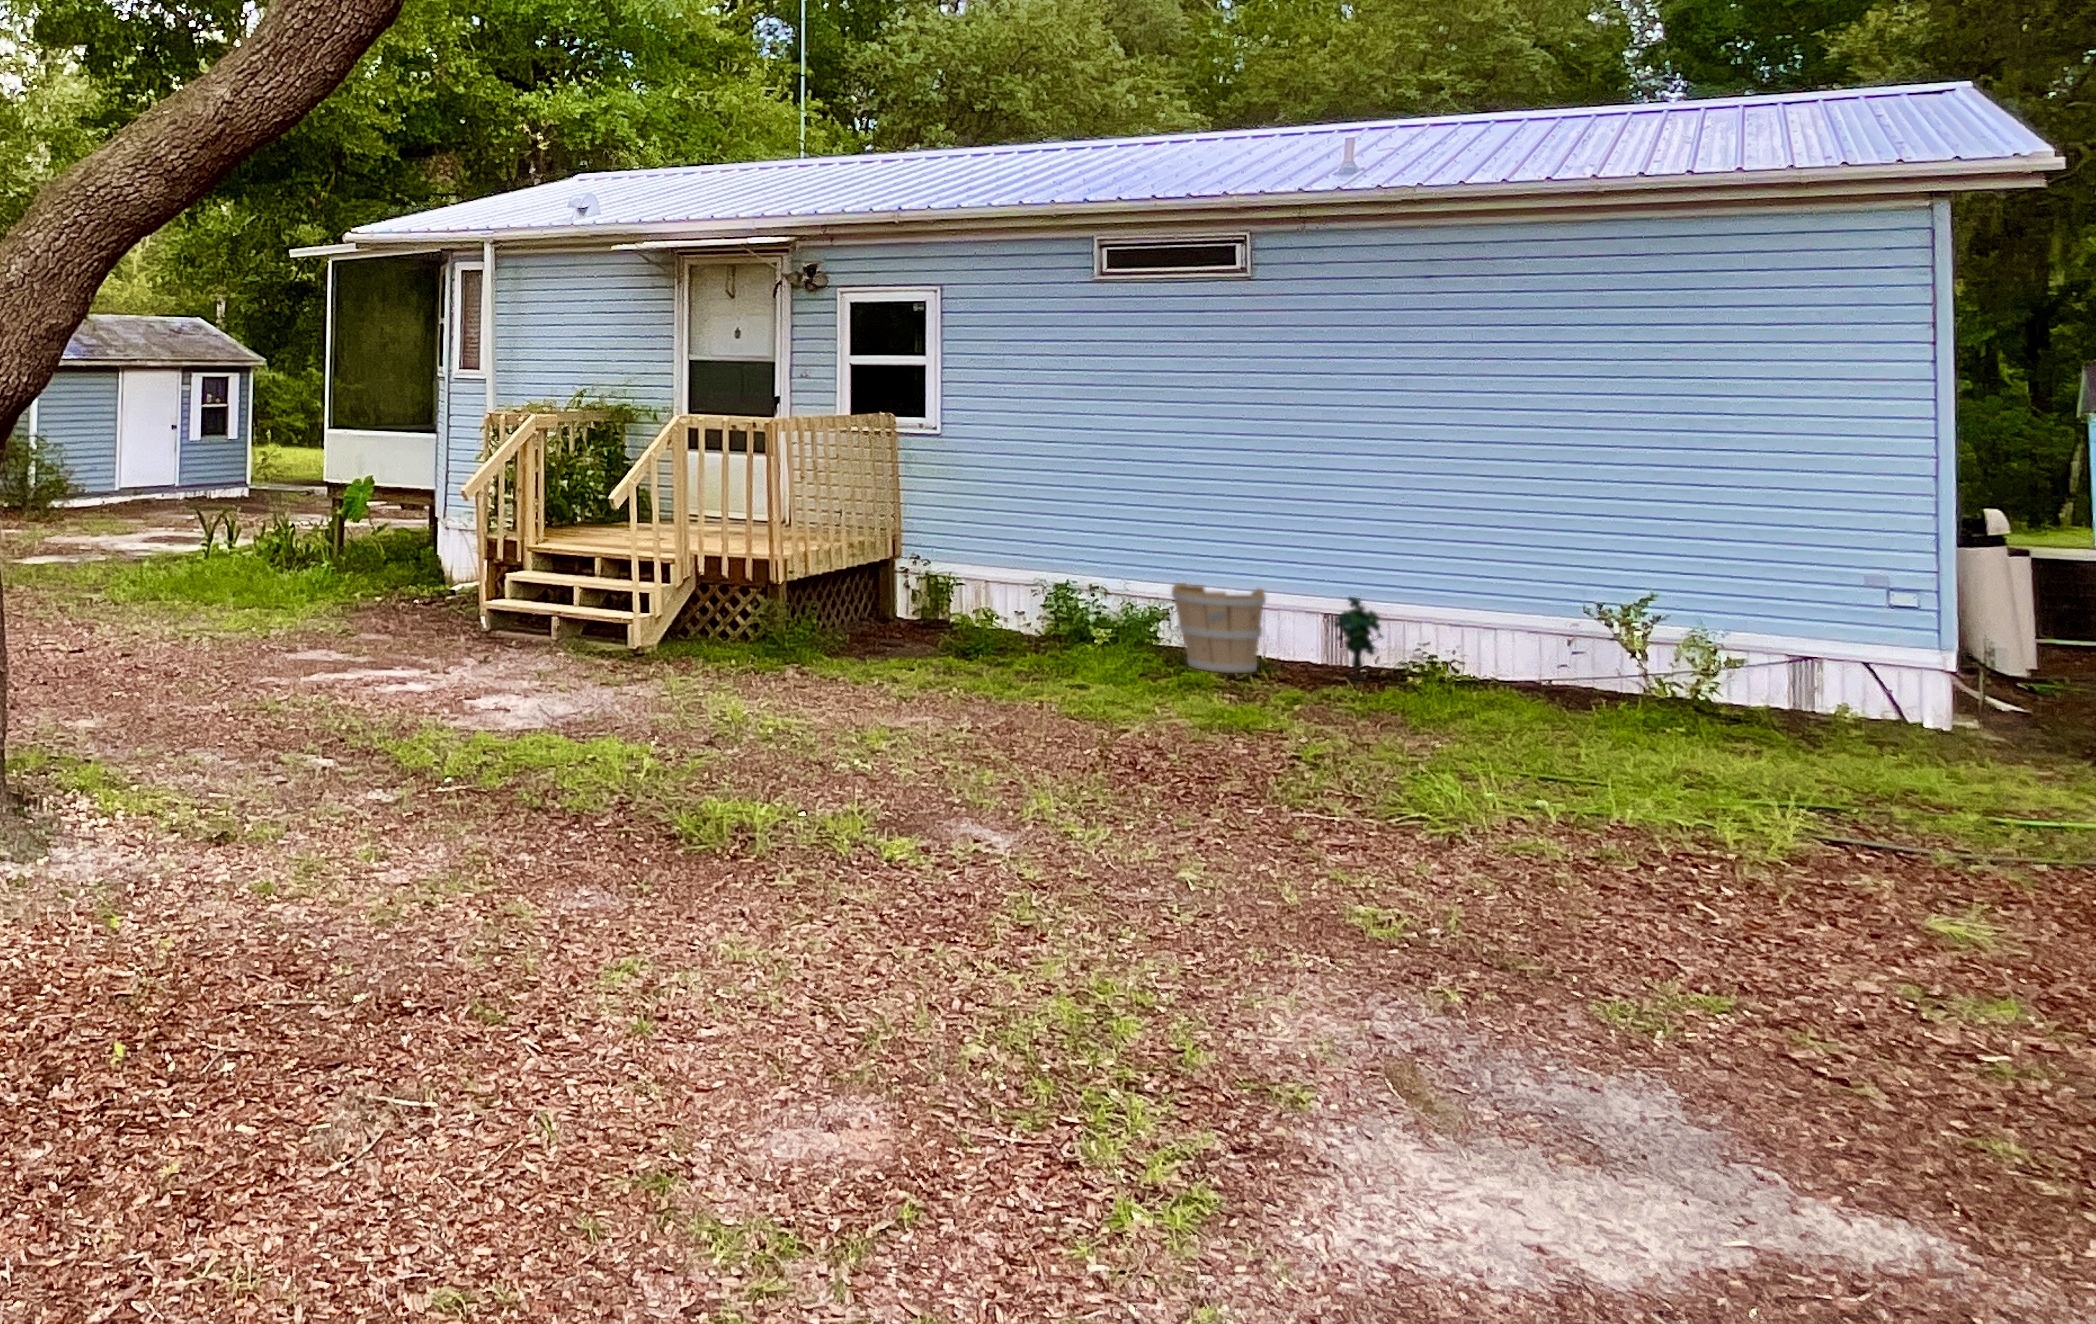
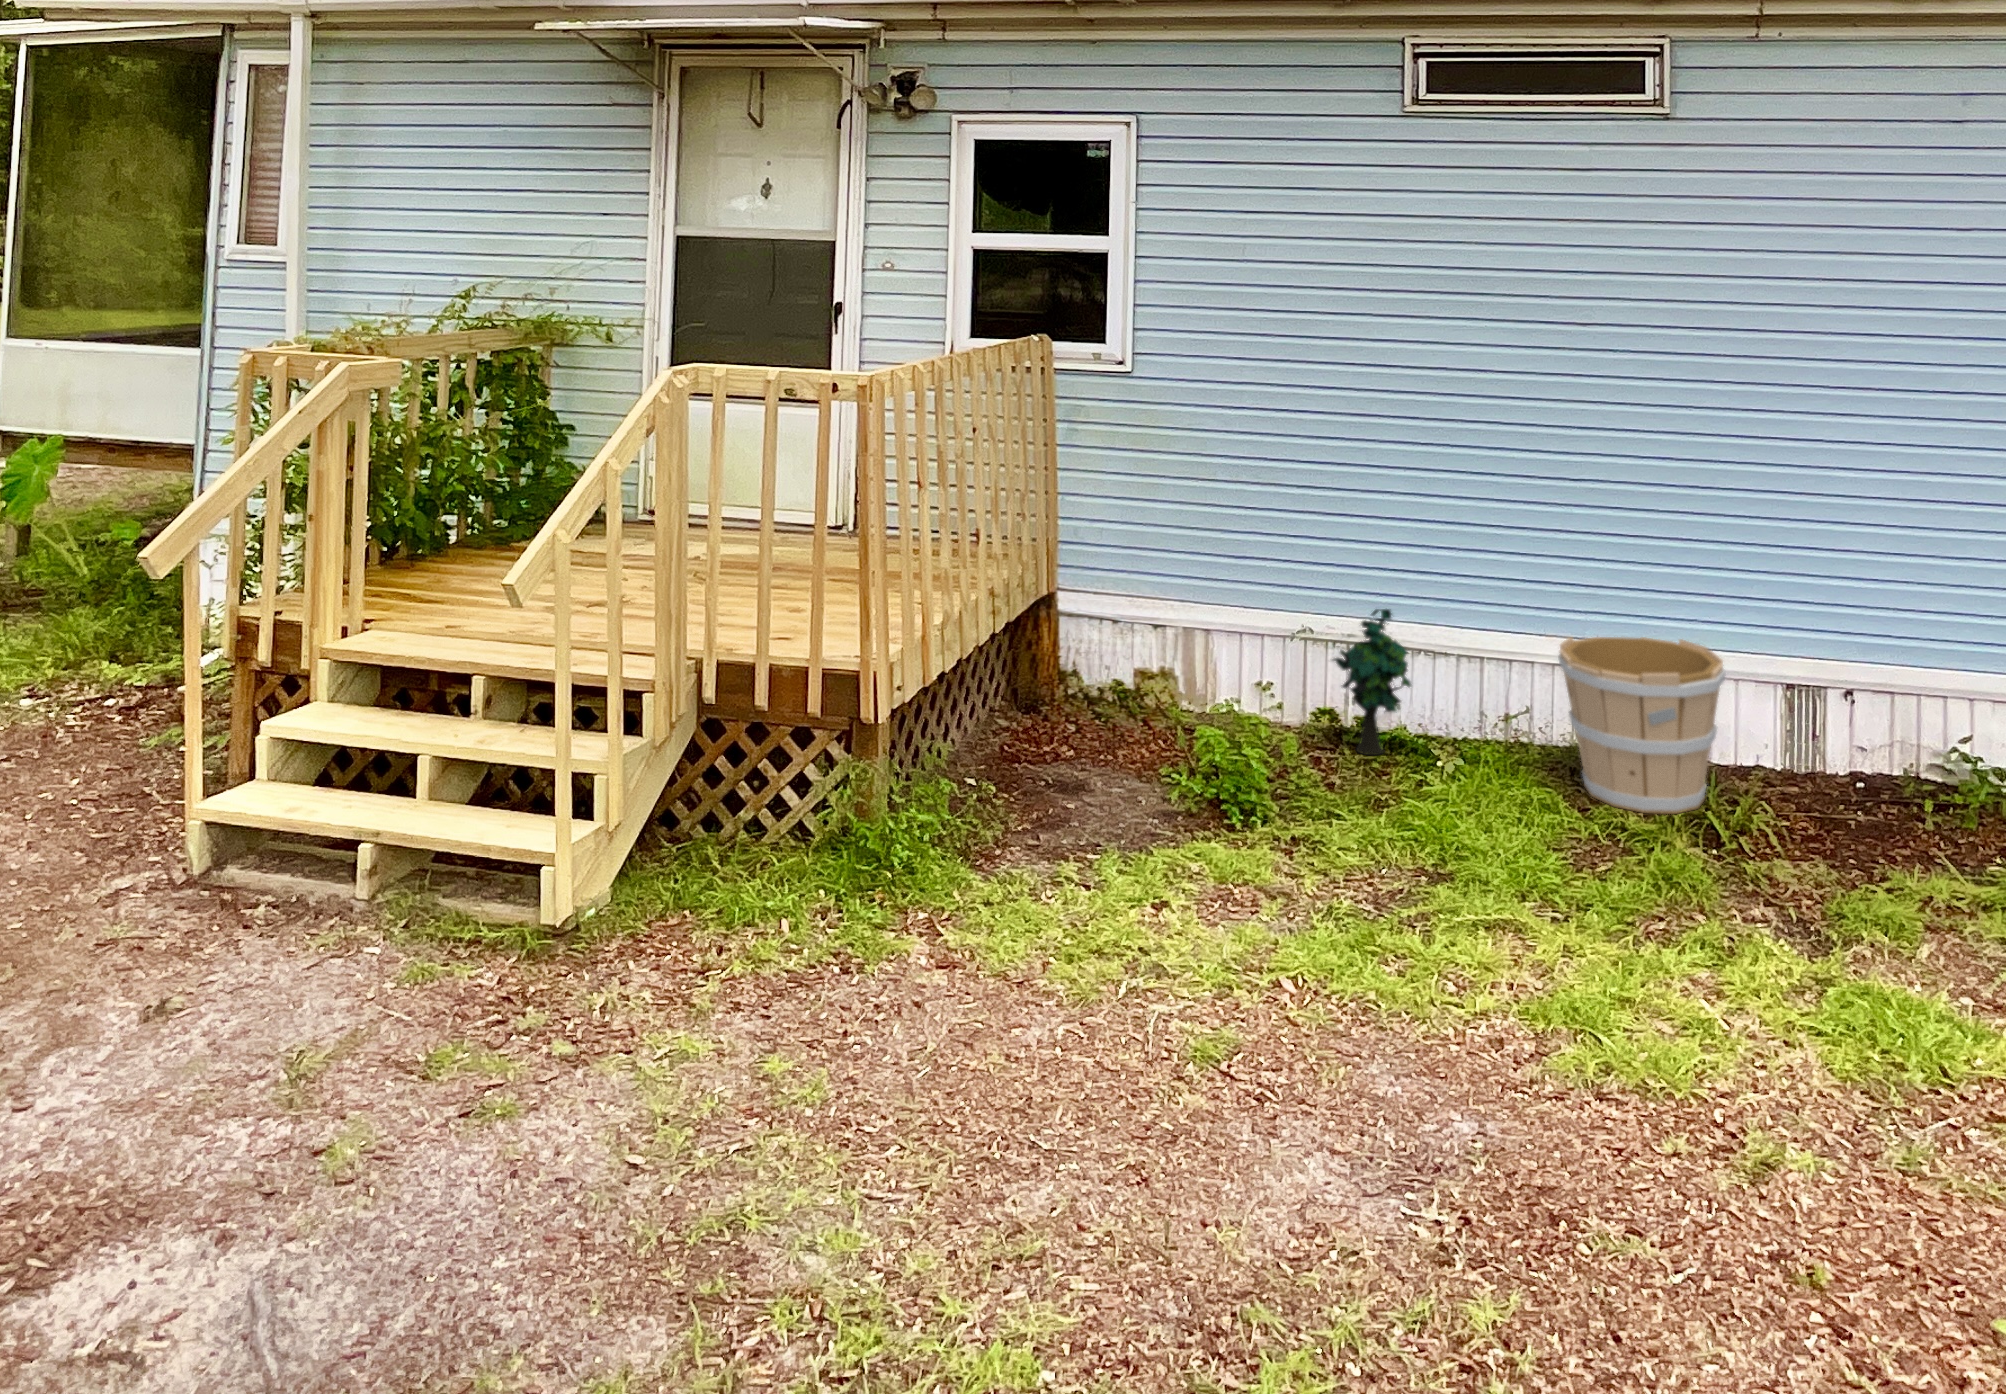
decorative plant: present [1333,597,1383,681] -> present [1333,609,1411,755]

